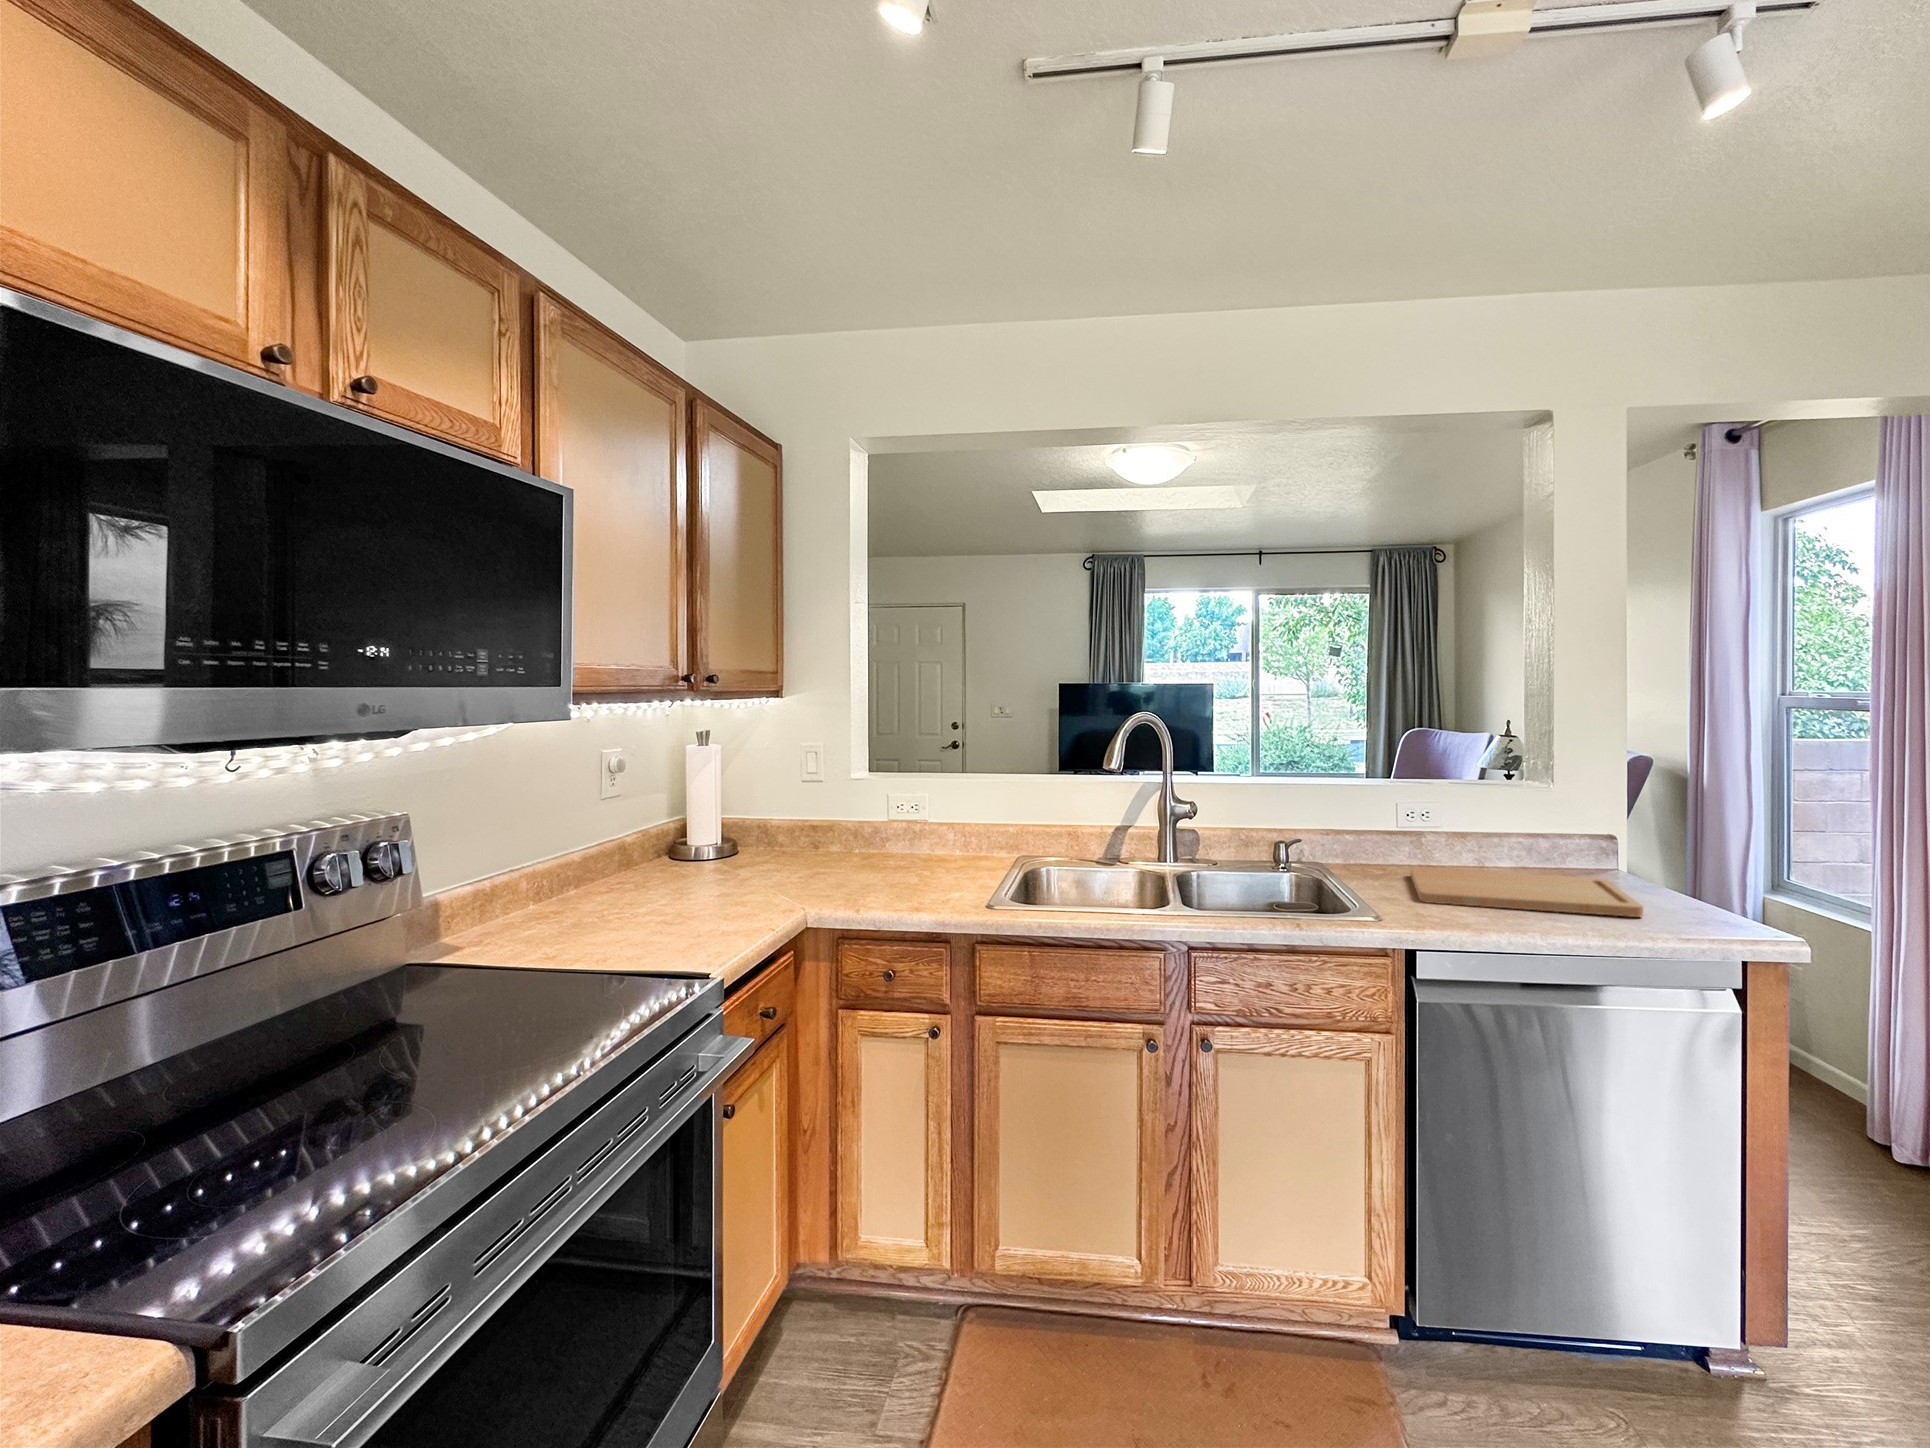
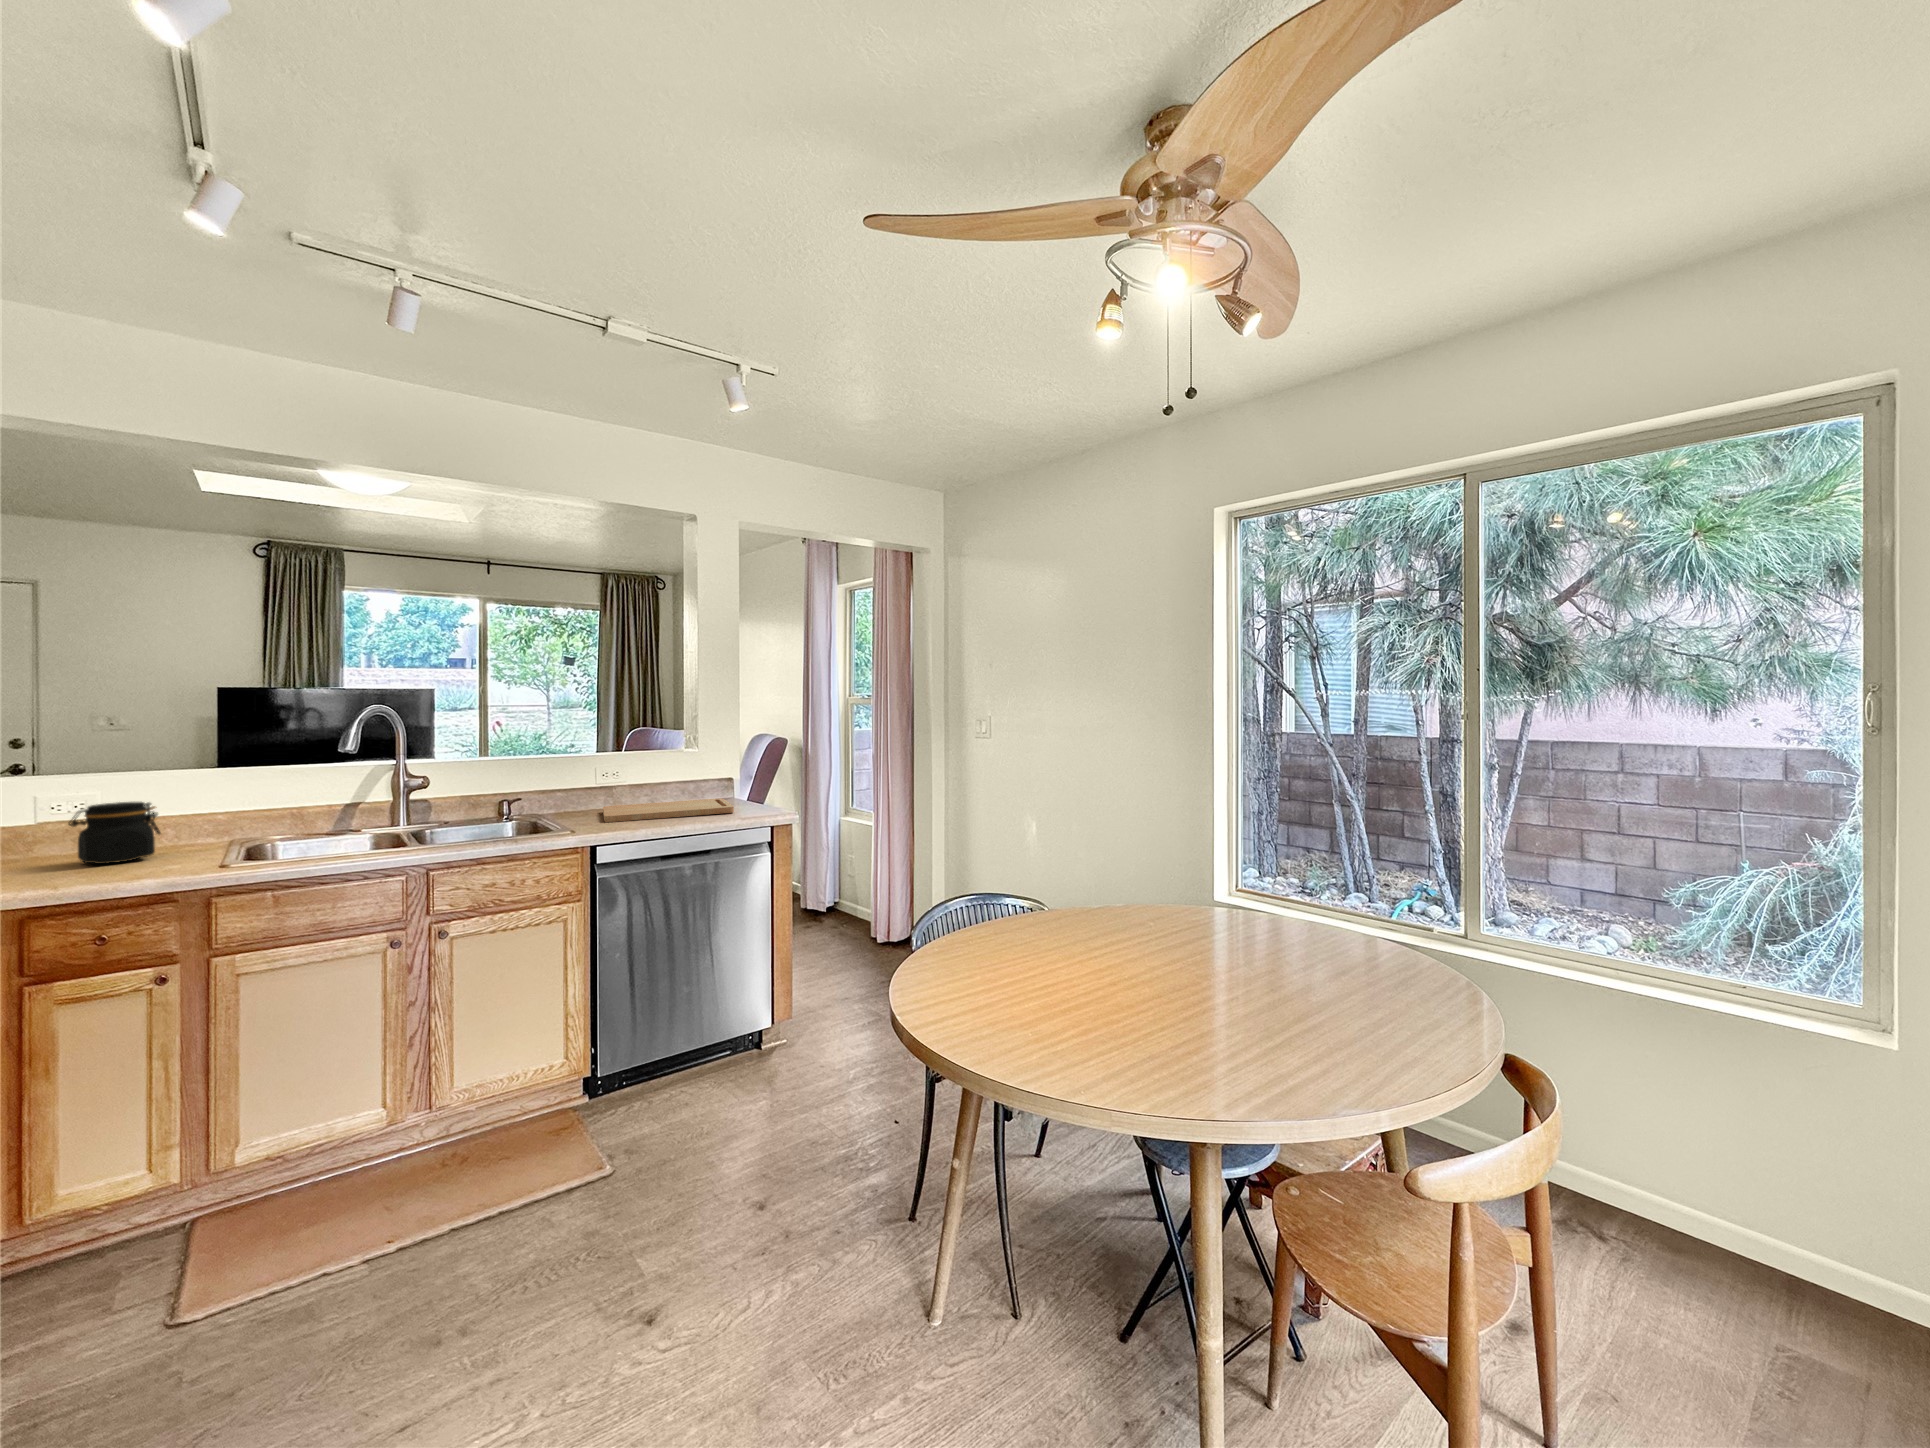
jar: none [884,810,952,876] -> present [69,802,160,864]

